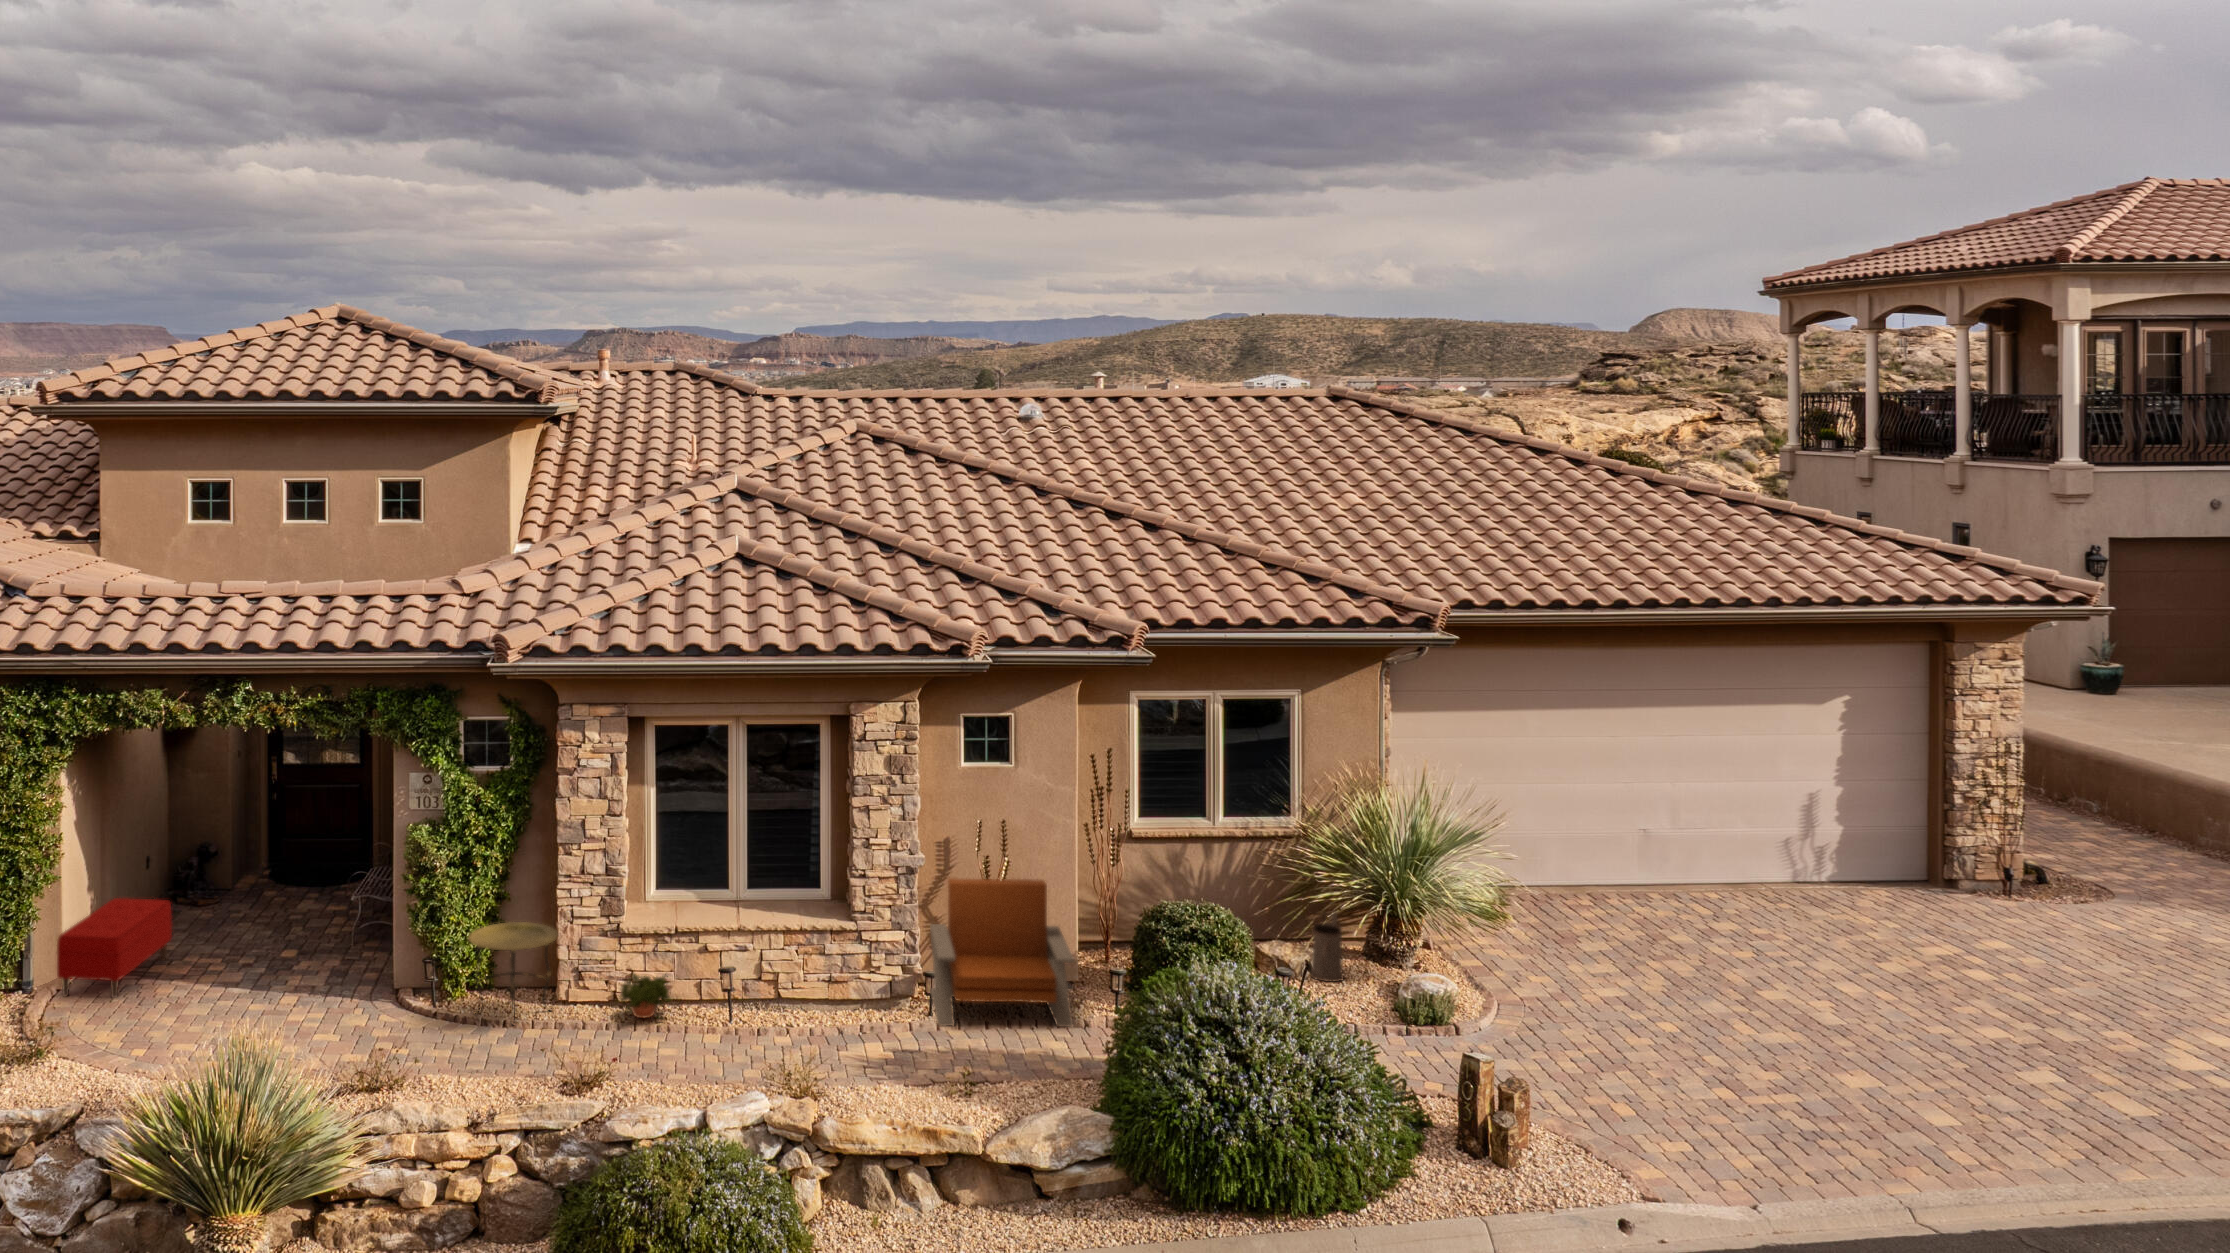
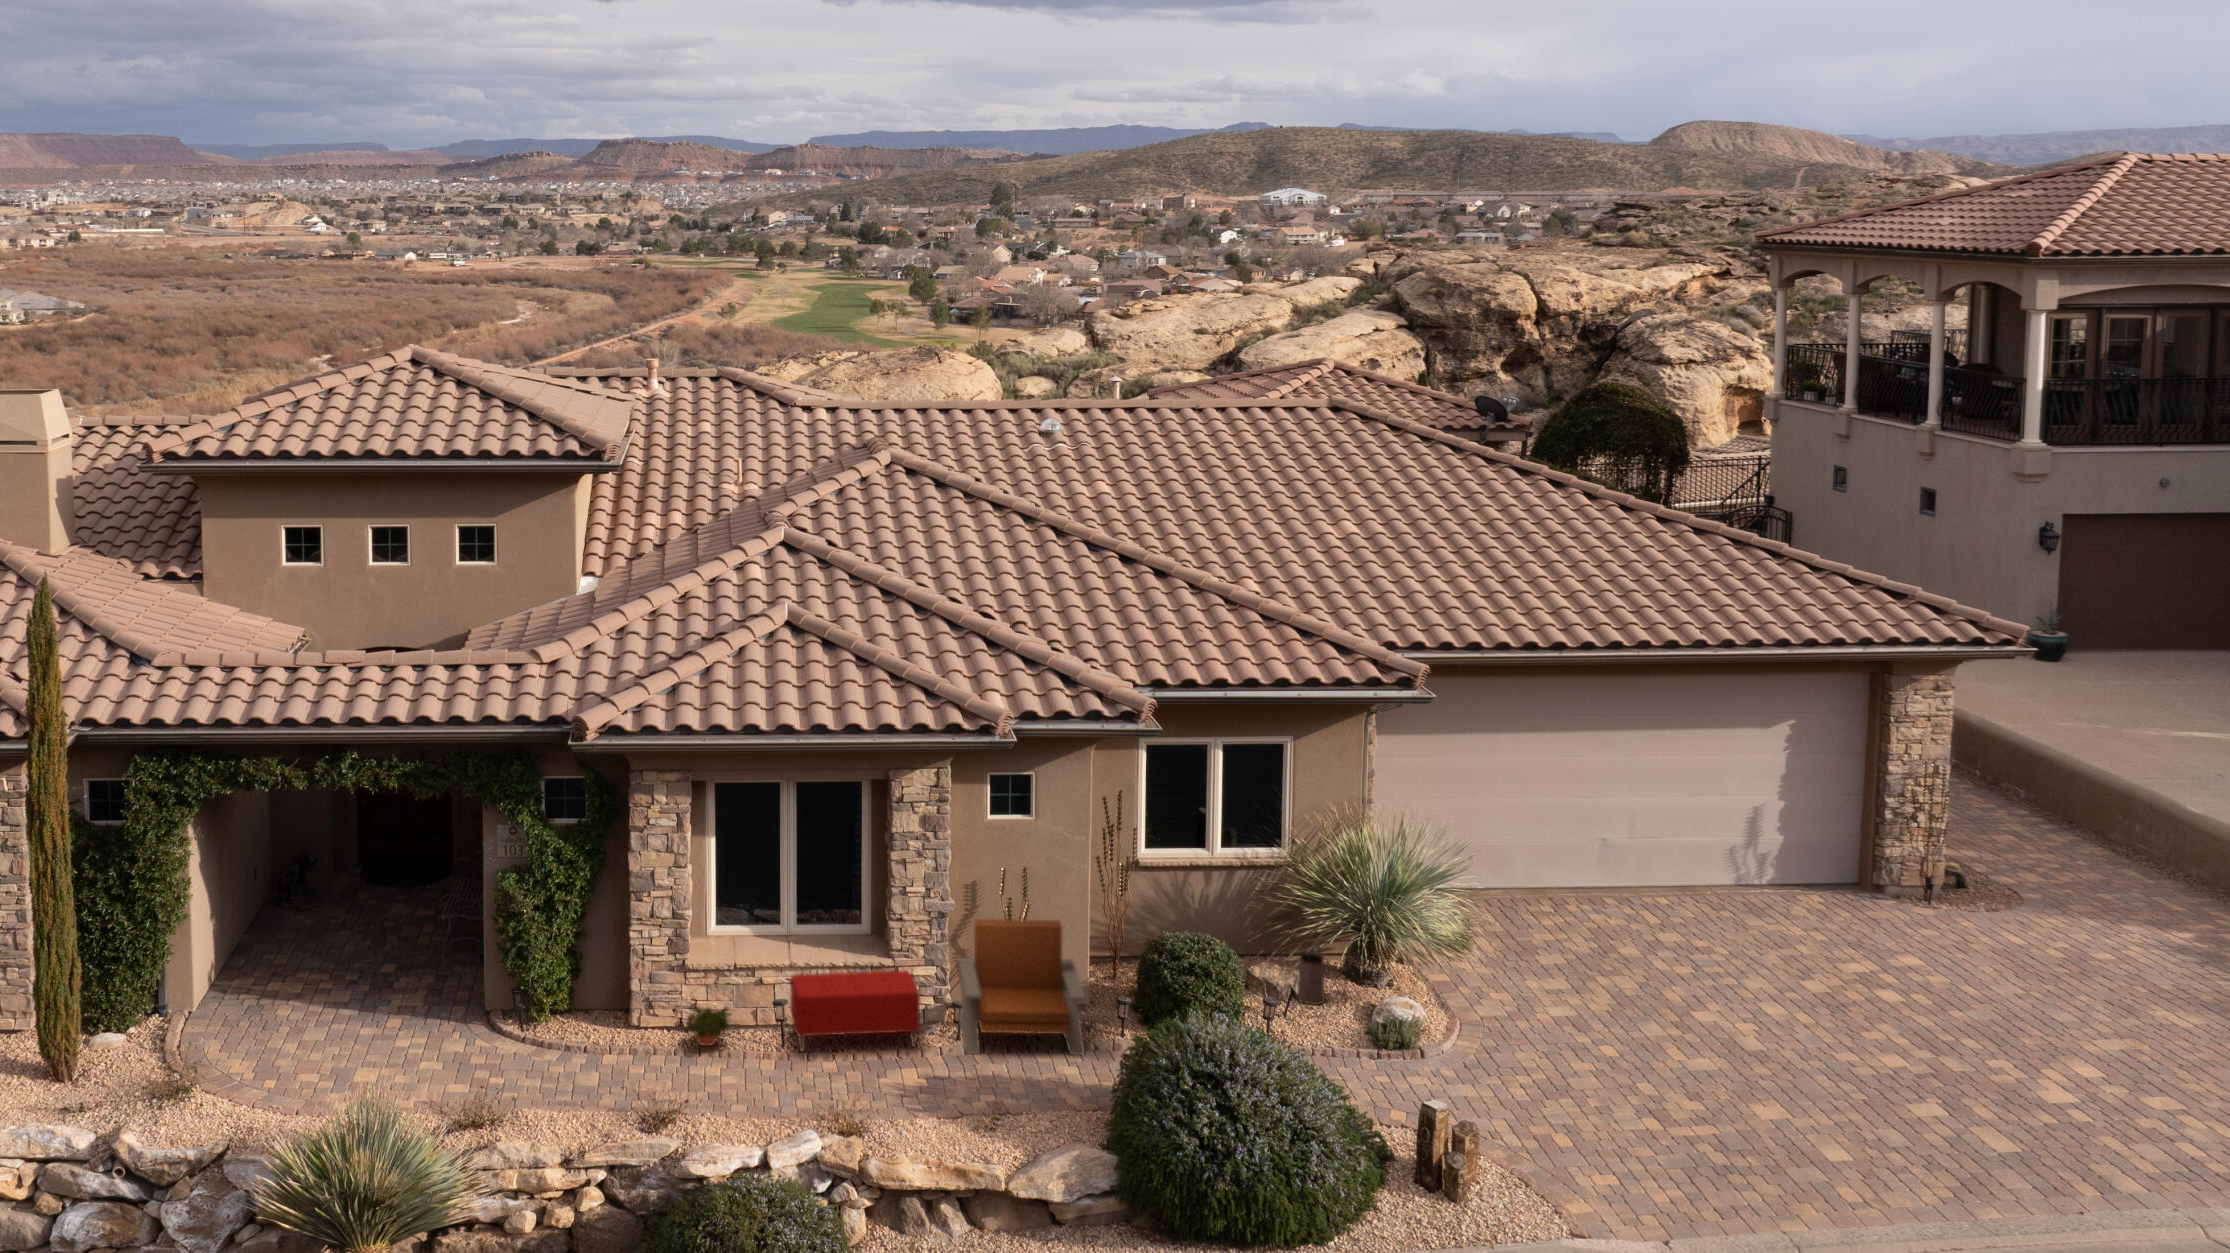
bench: present [57,898,172,998] -> present [790,971,920,1052]
side table: present [469,922,558,1025] -> none [552,959,631,1055]

